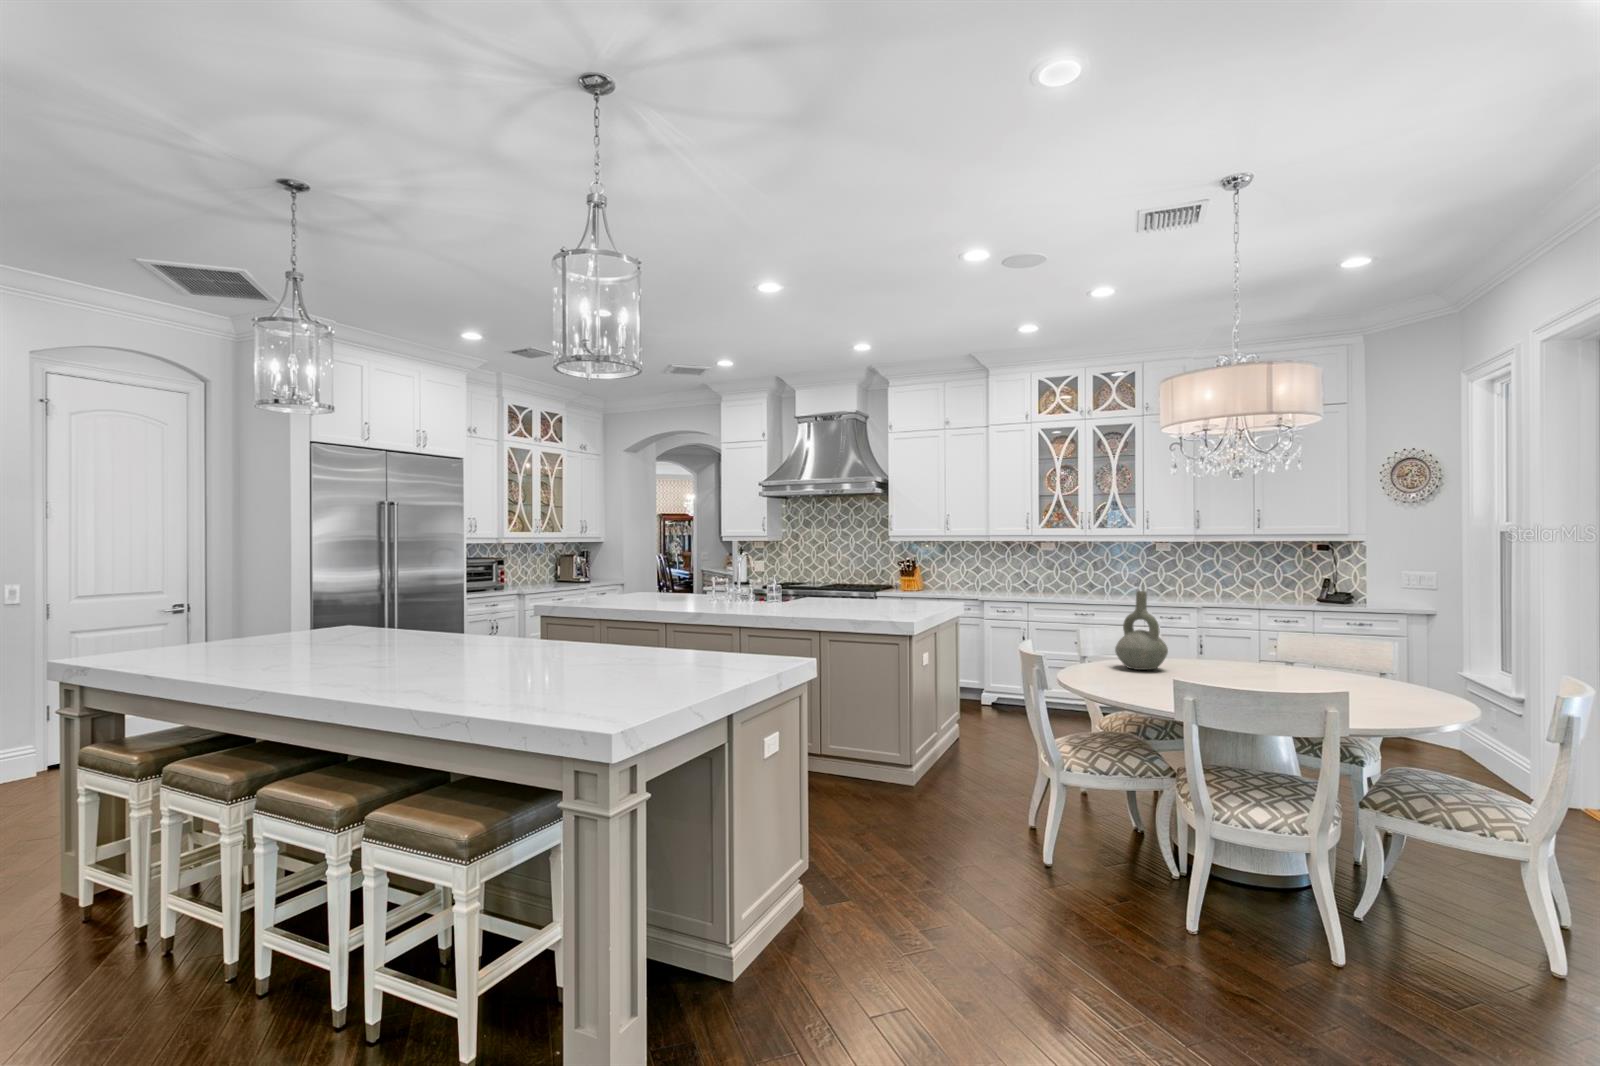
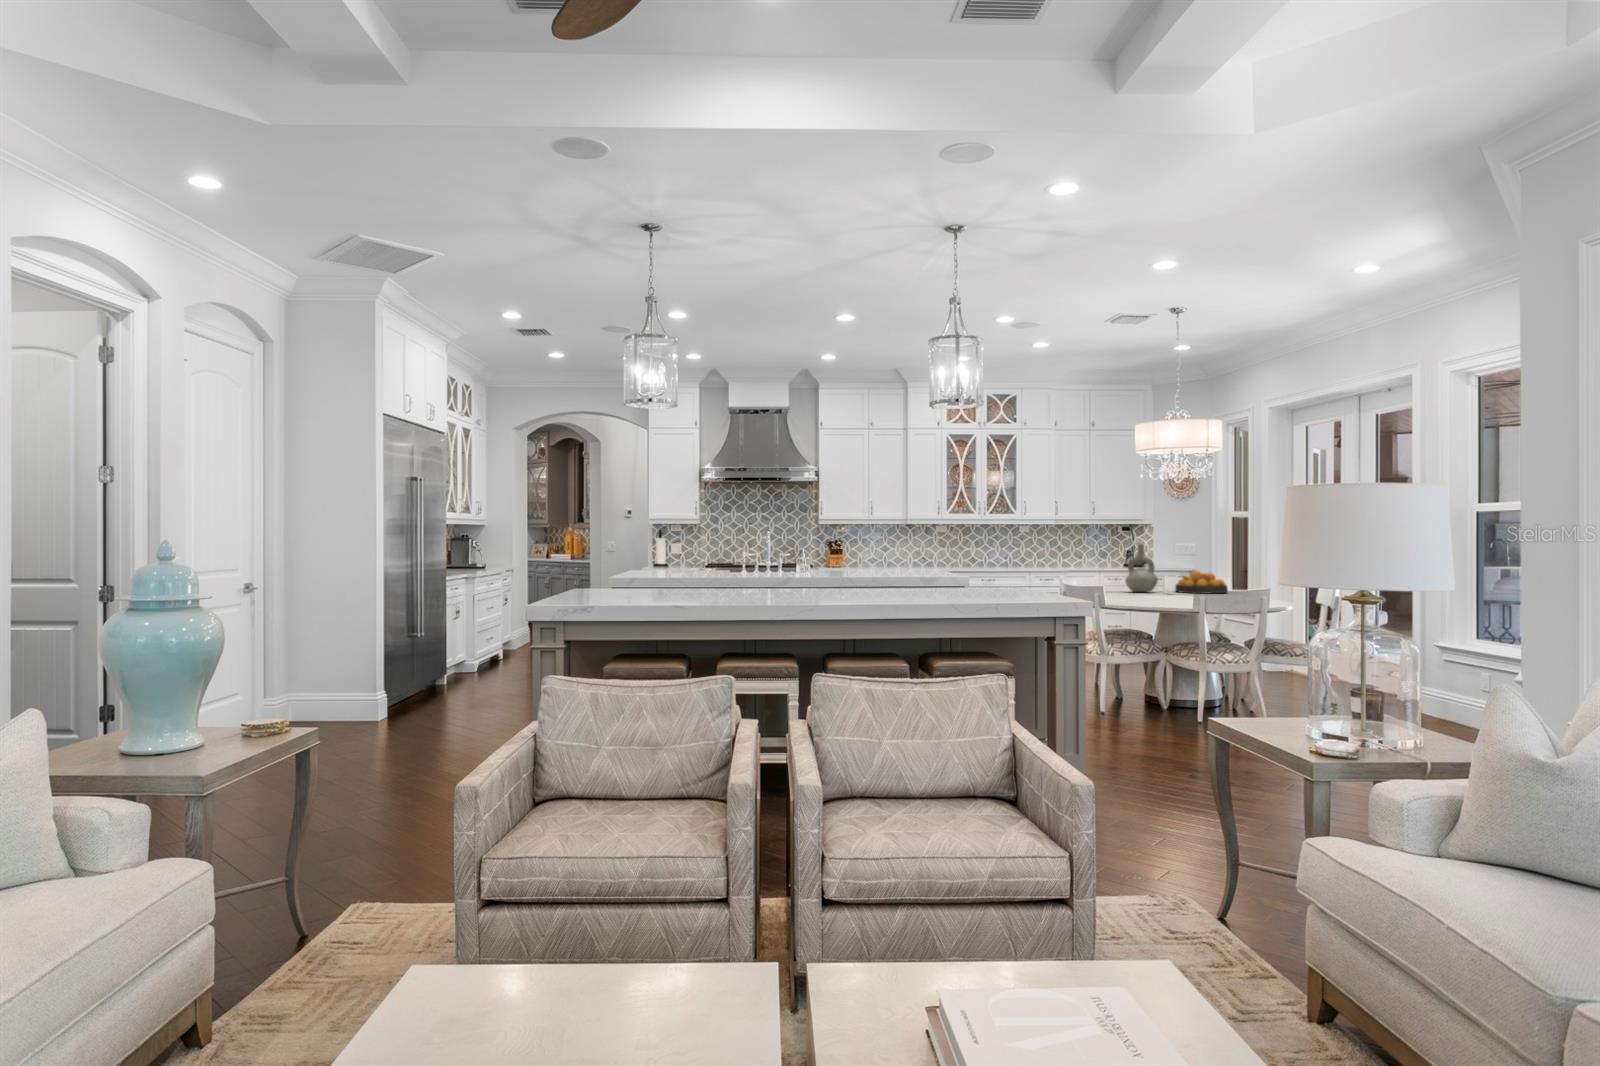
fruit bowl: none [1208,638,1302,683] -> present [1175,571,1228,593]

